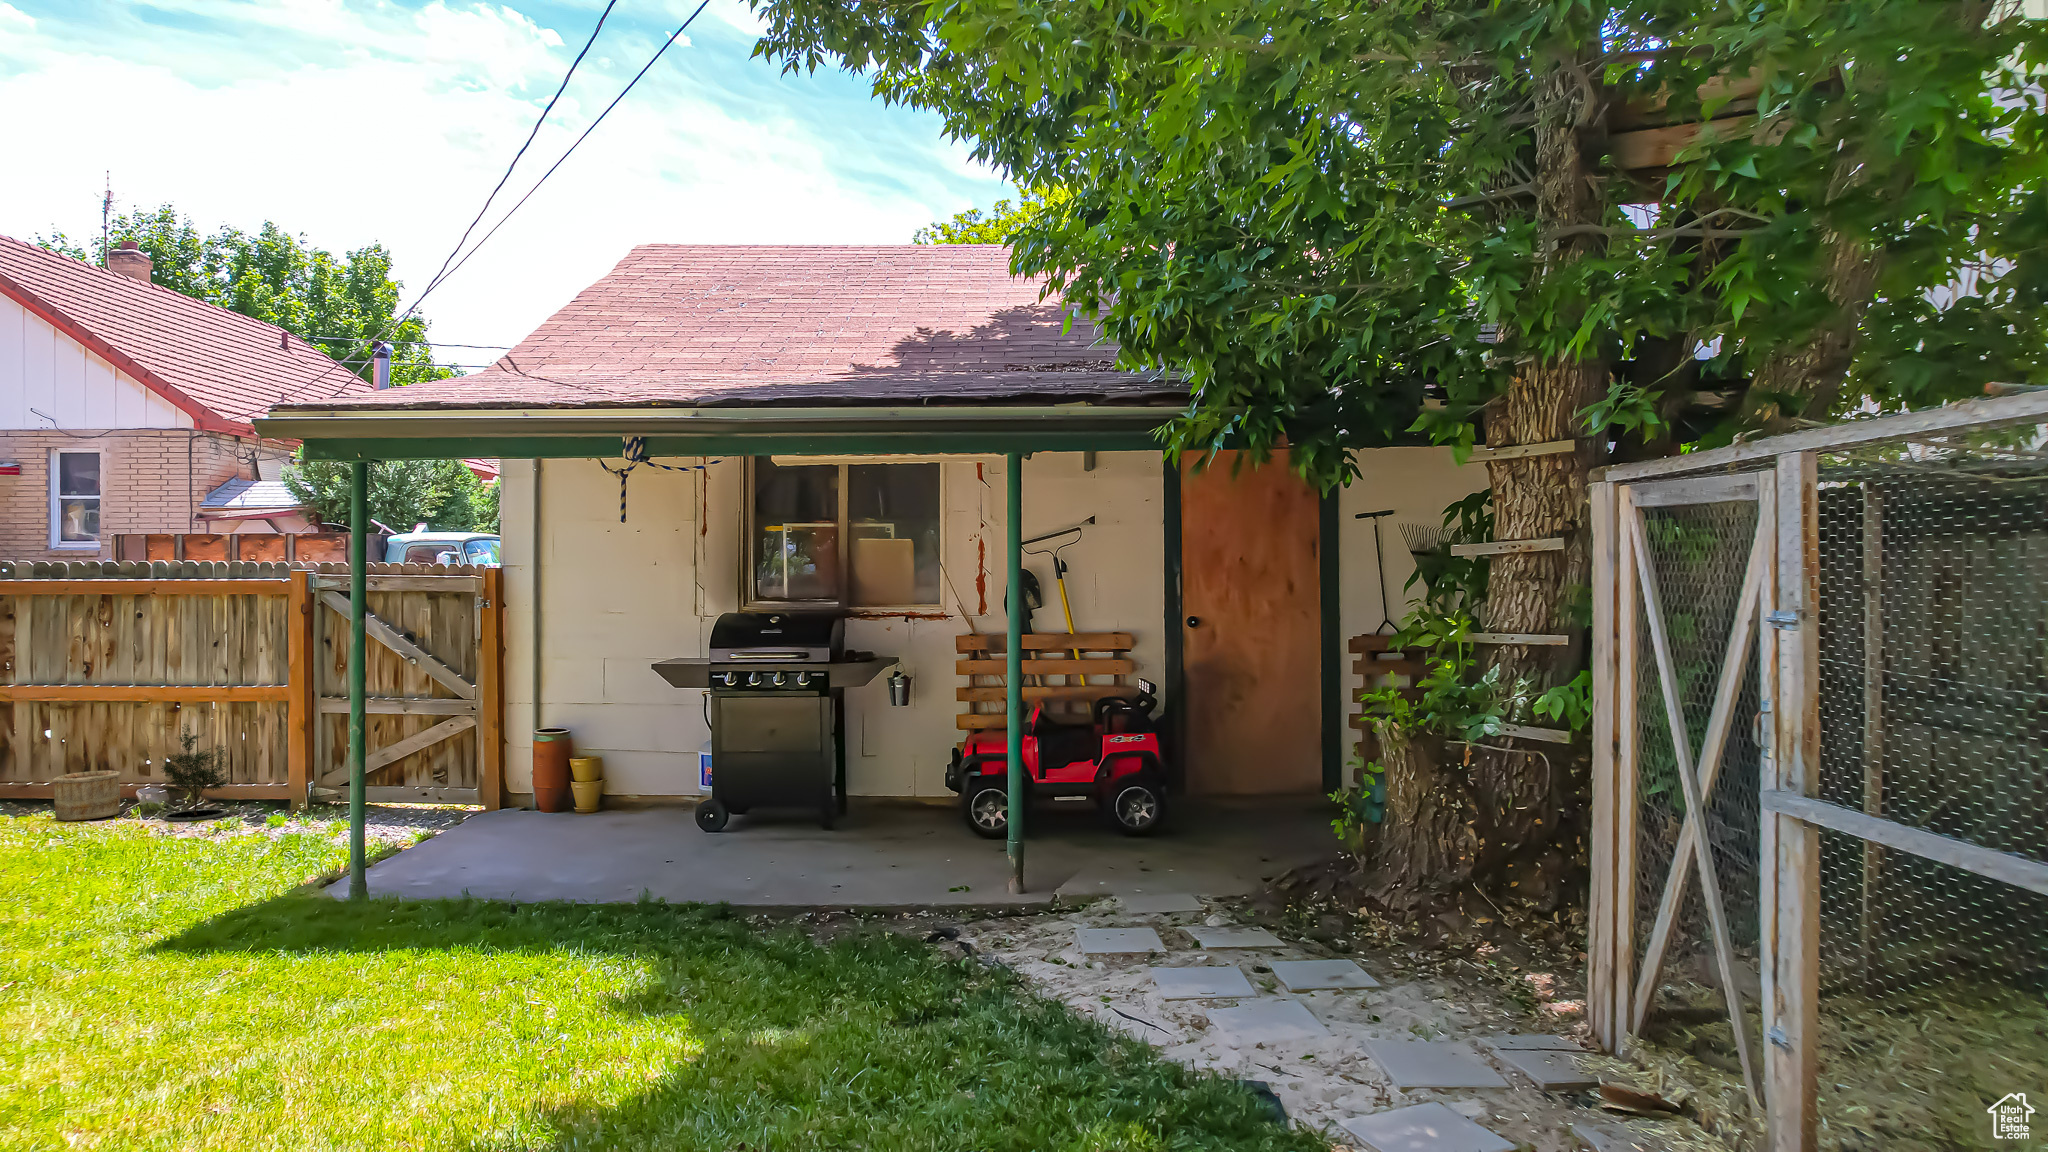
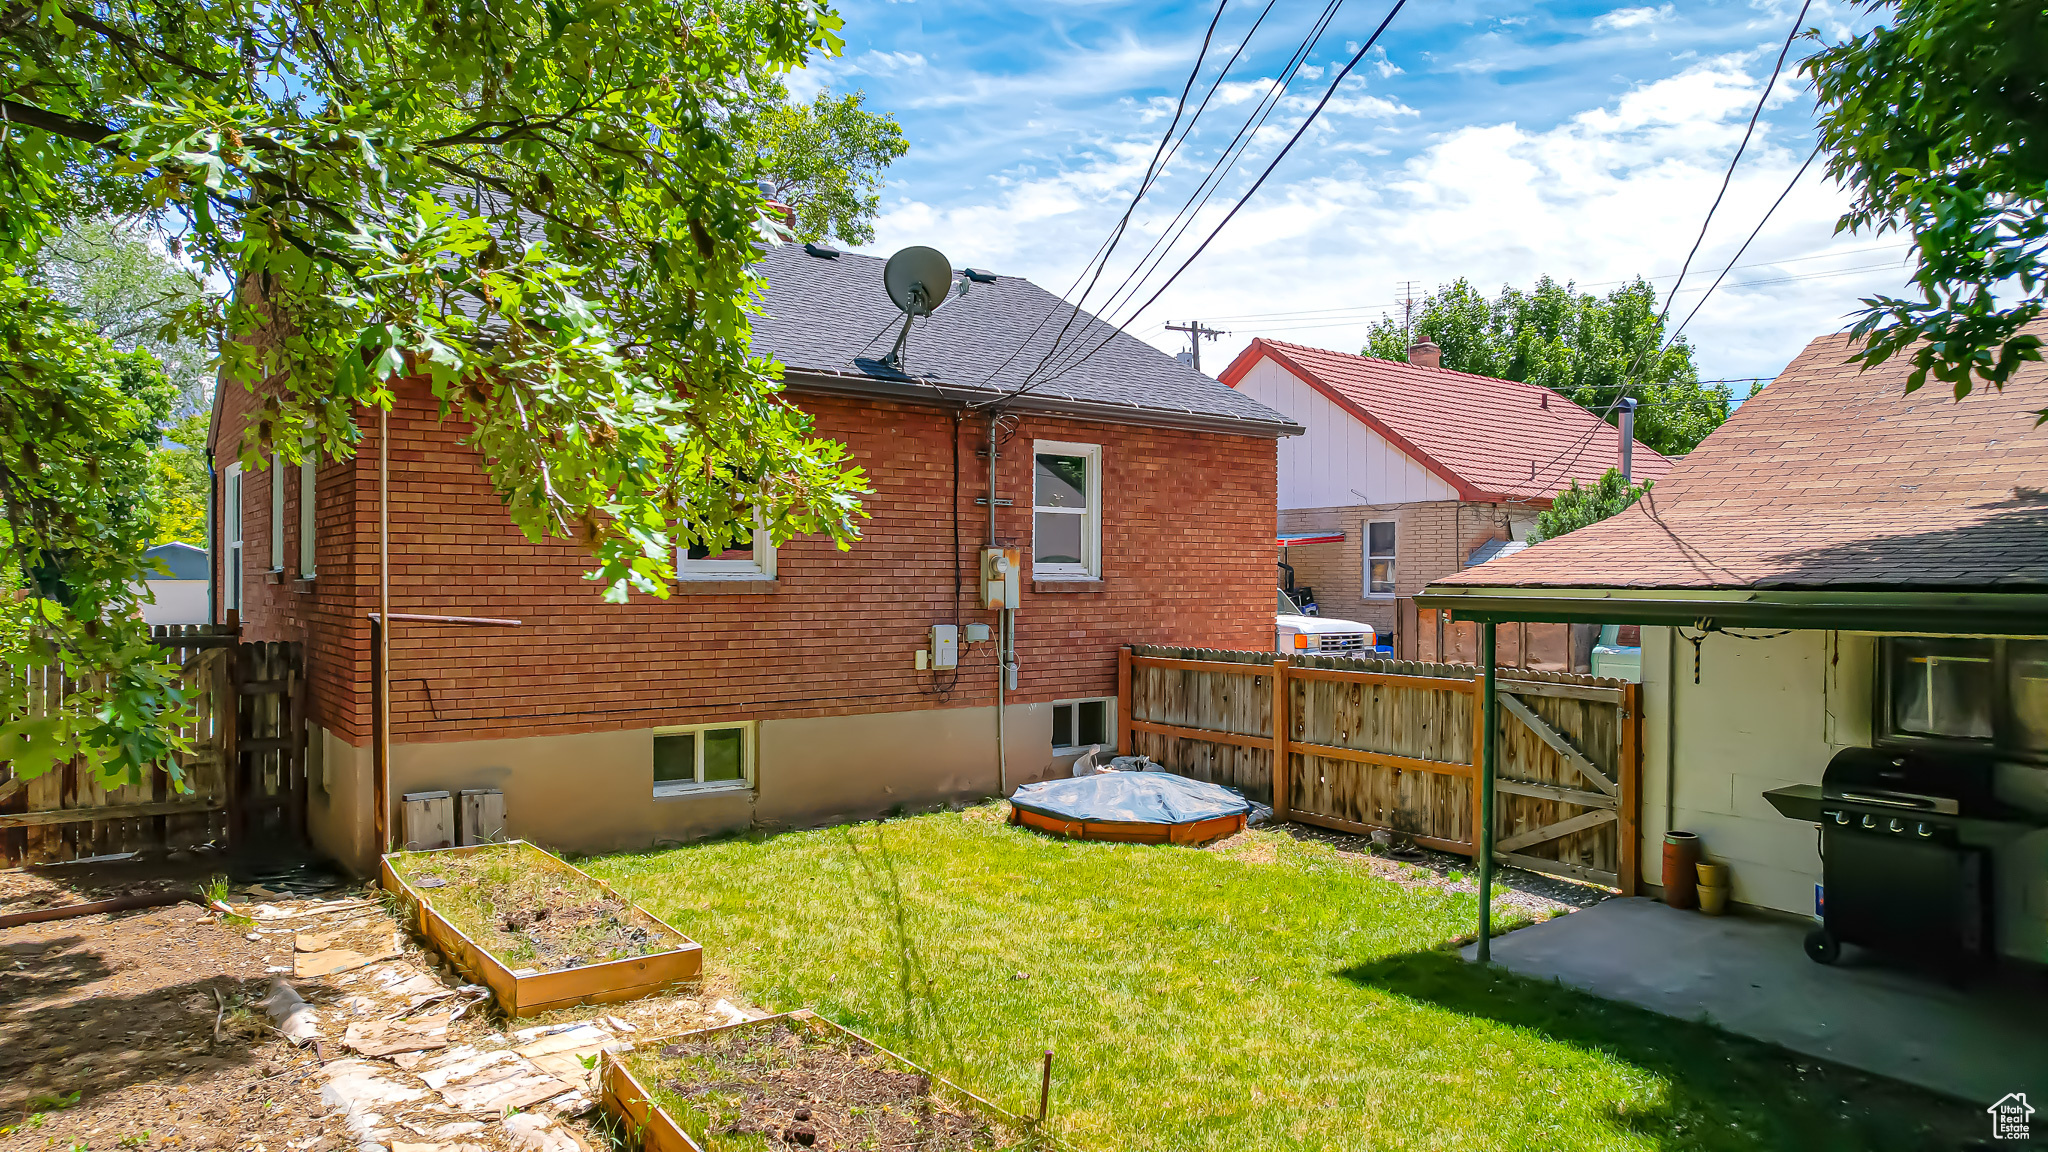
wooden bucket: present [52,770,121,821] -> none [1324,809,1365,845]

